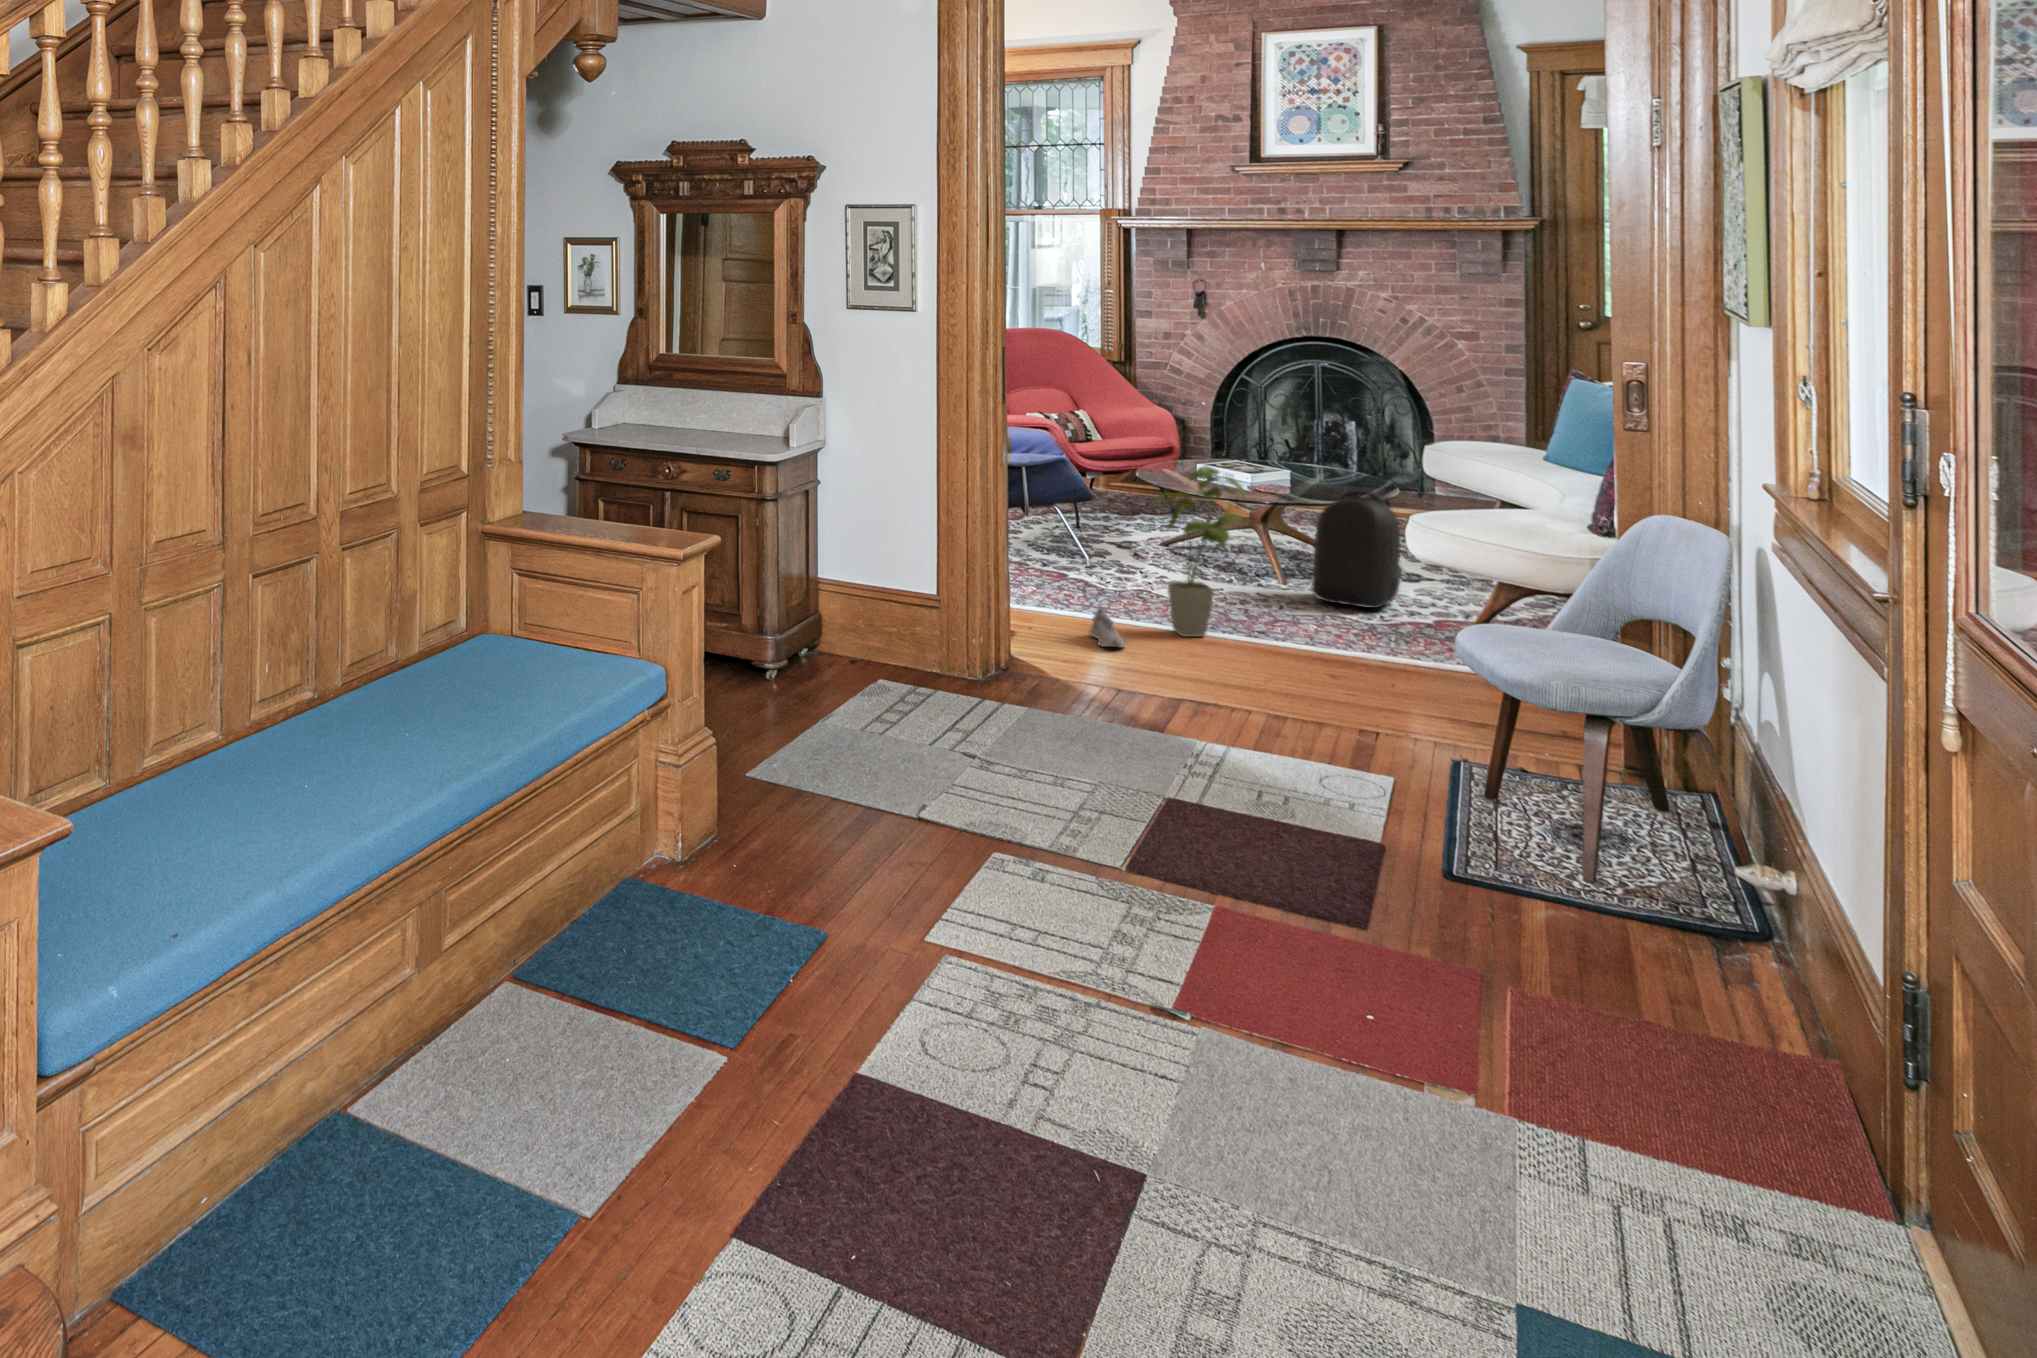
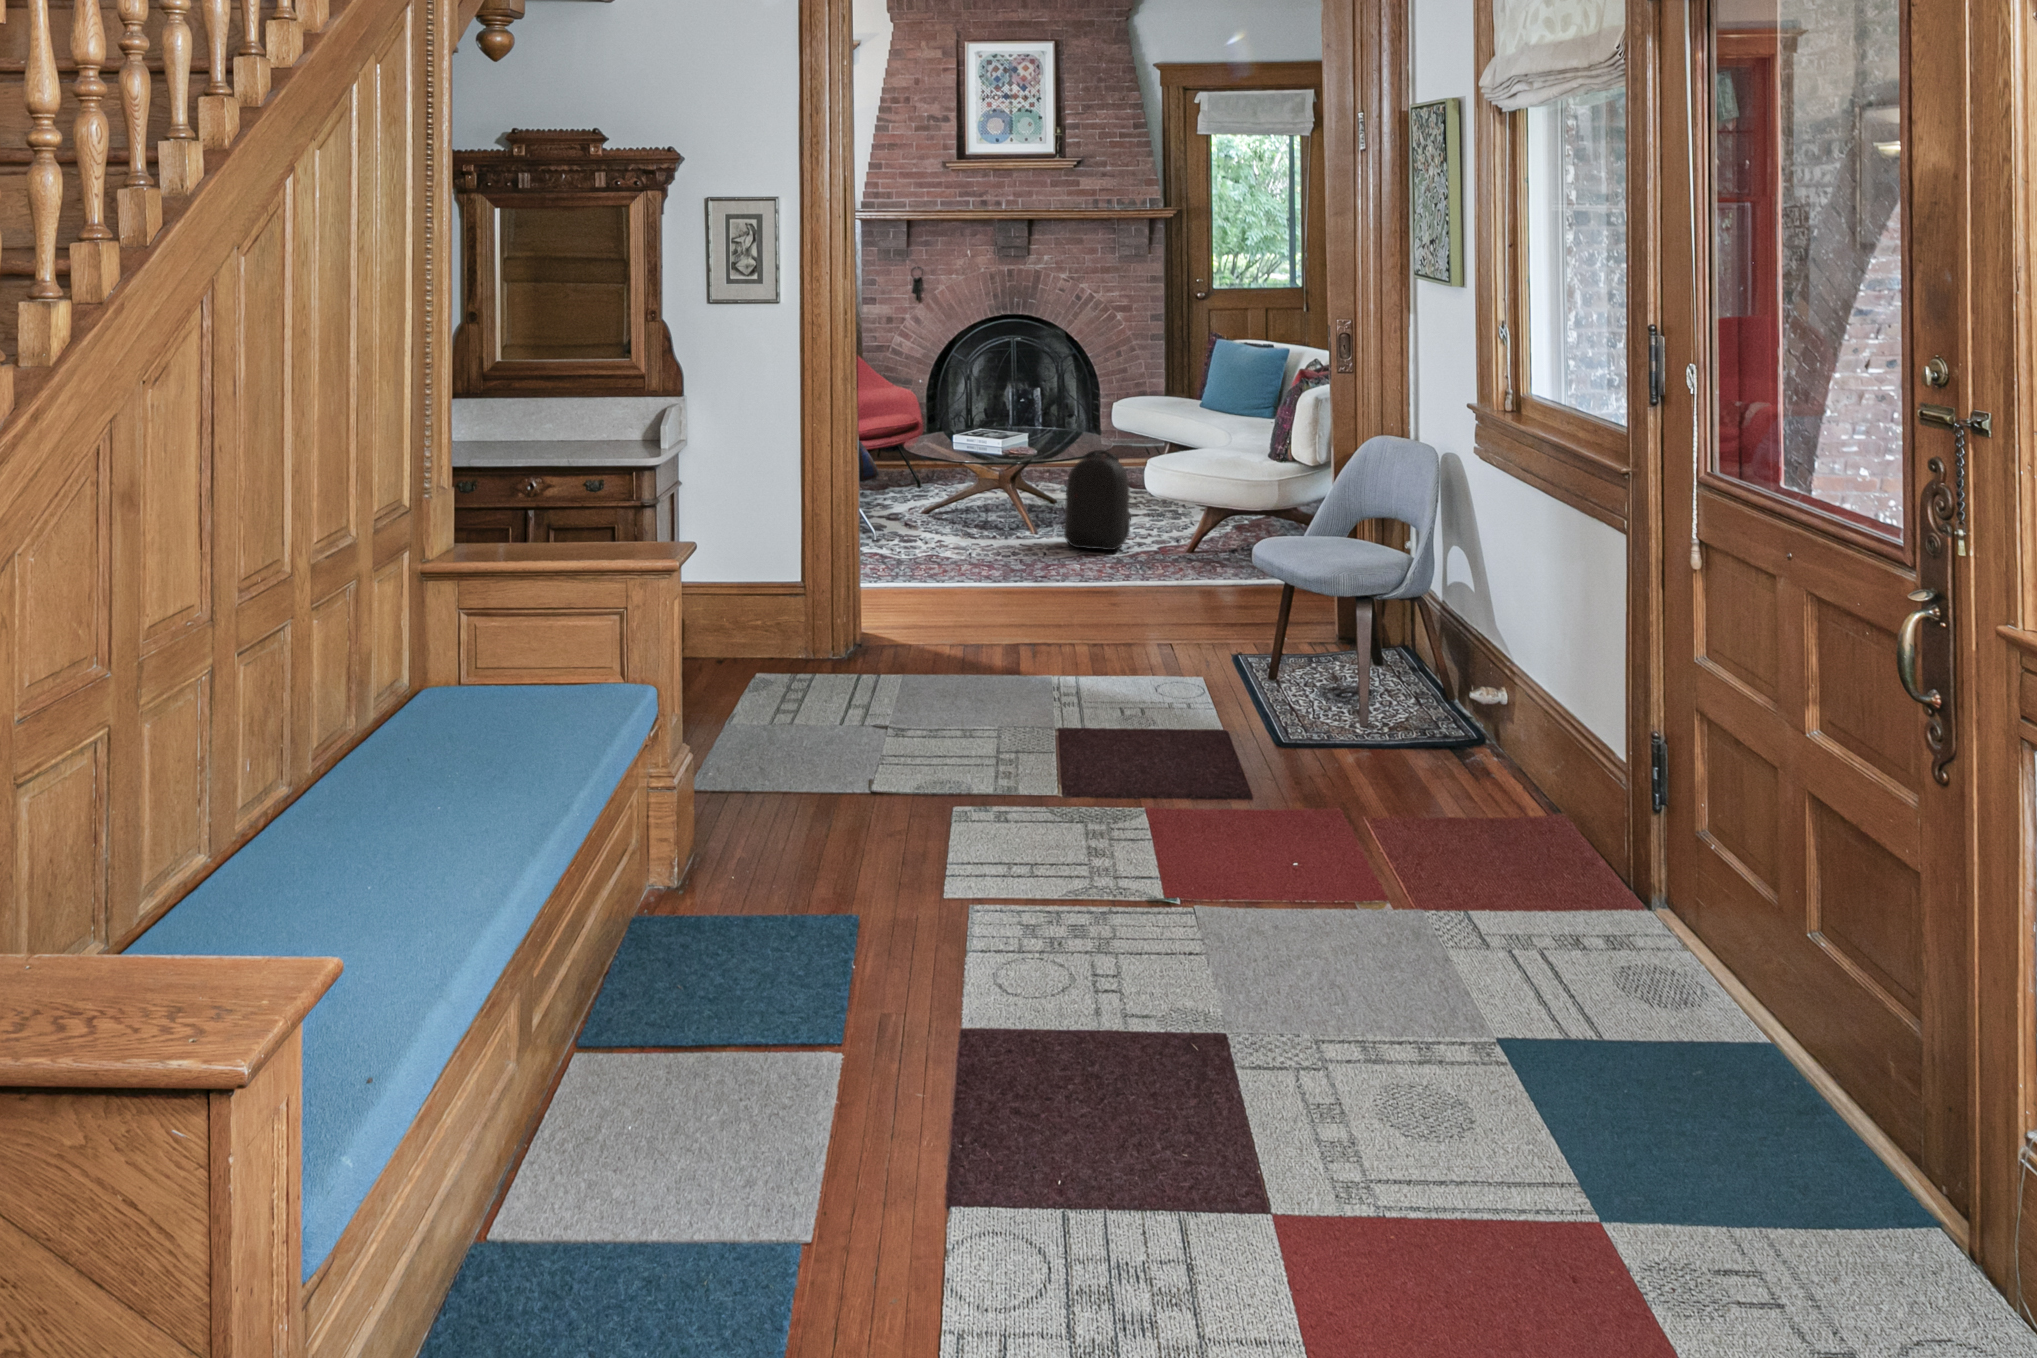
house plant: present [1156,466,1244,637] -> none [960,437,1038,590]
shoe: present [1089,608,1124,648] -> none [914,572,949,607]

